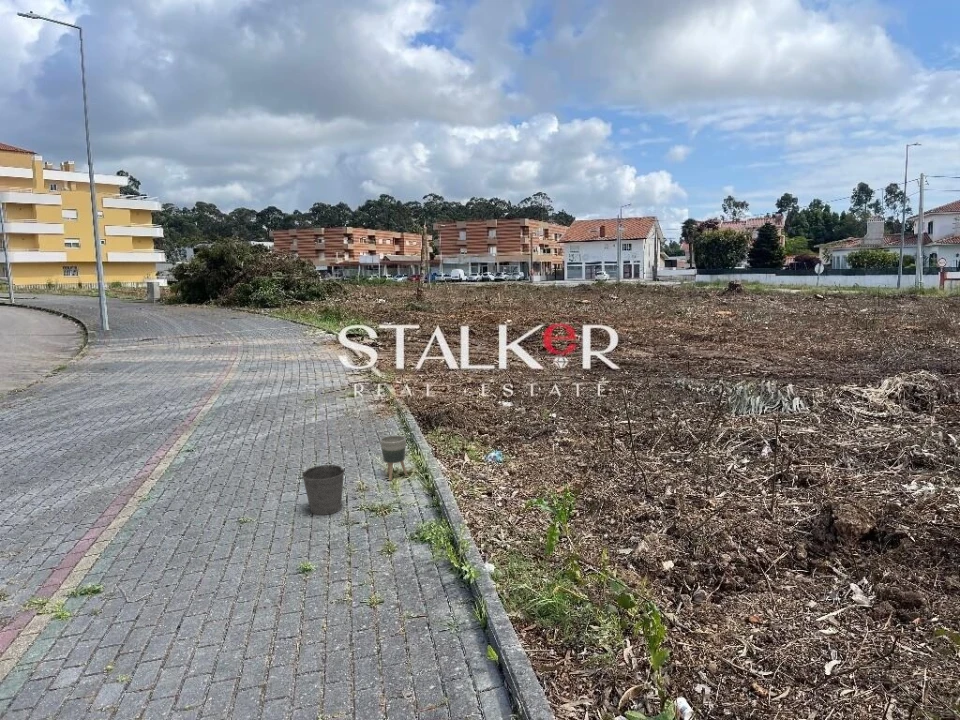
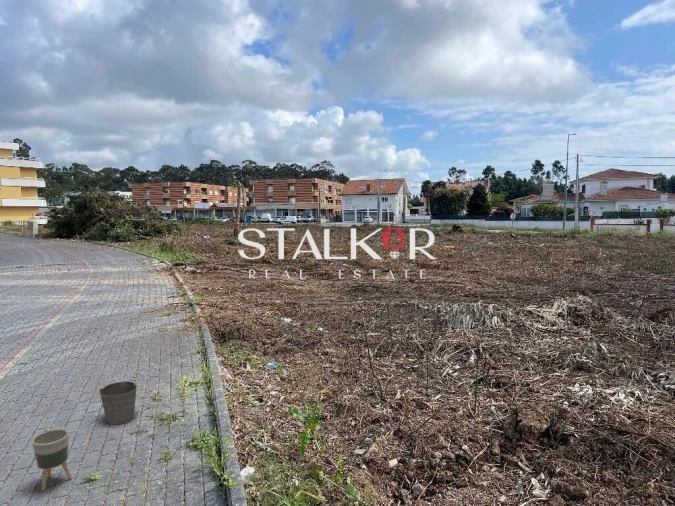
planter: present [380,436,407,480] -> present [32,429,72,491]

